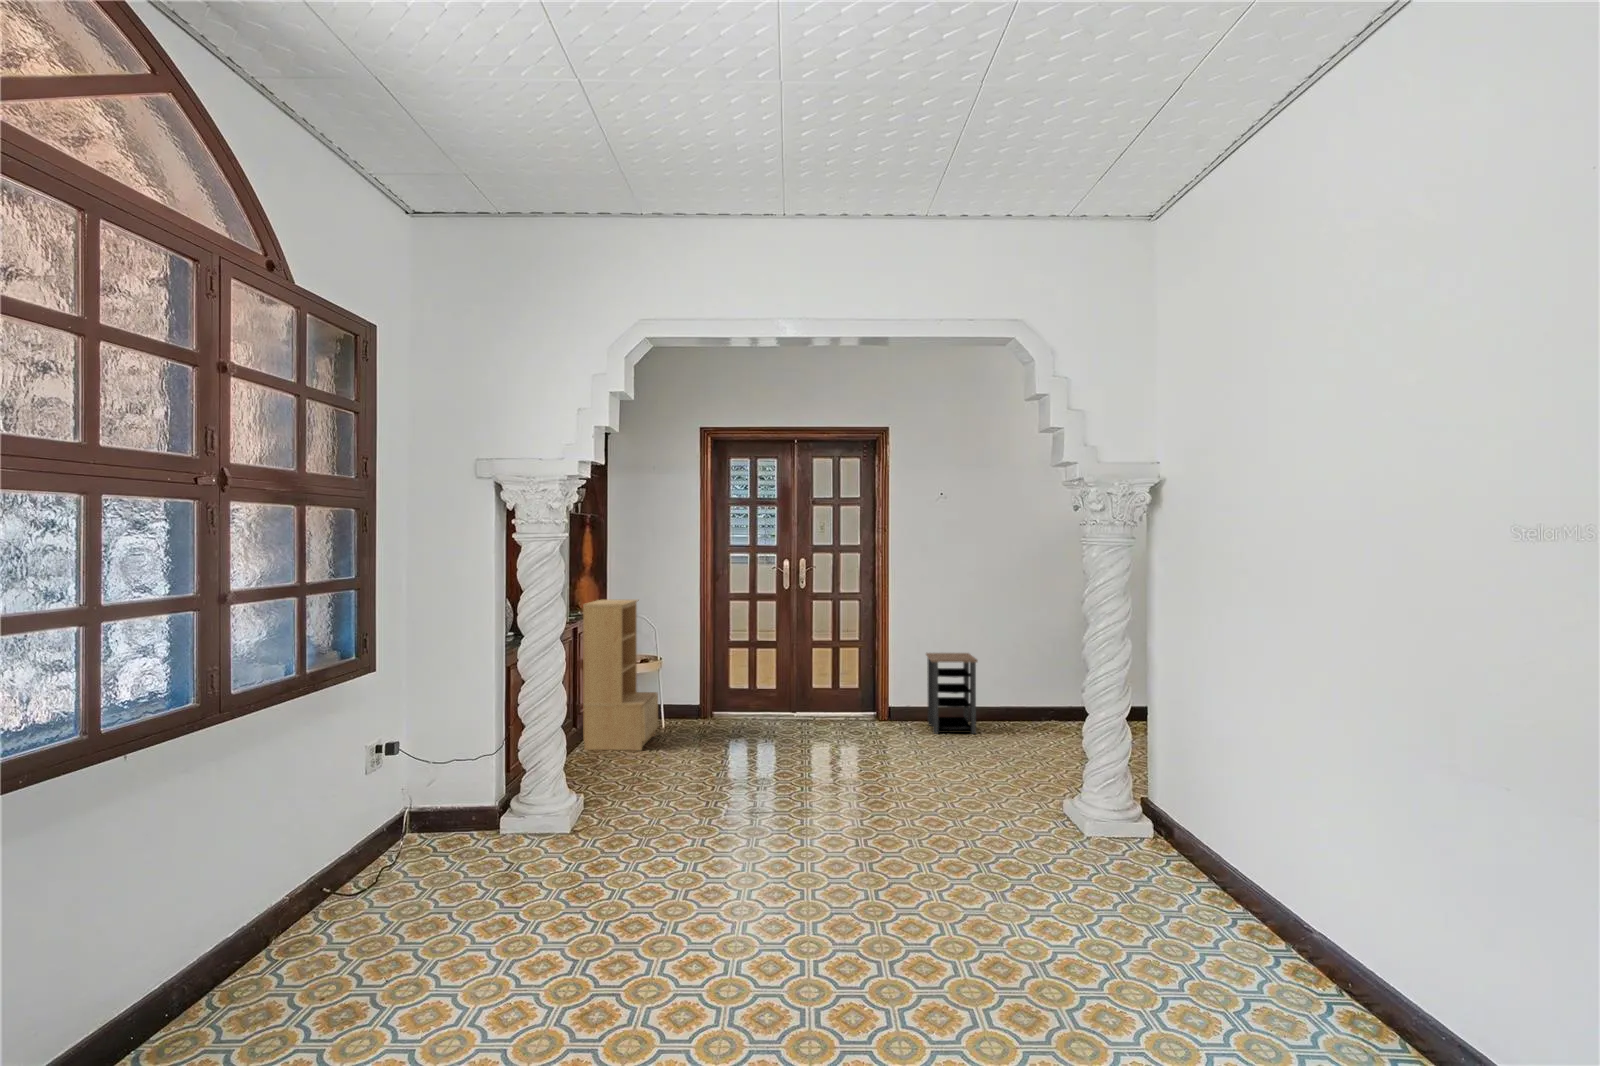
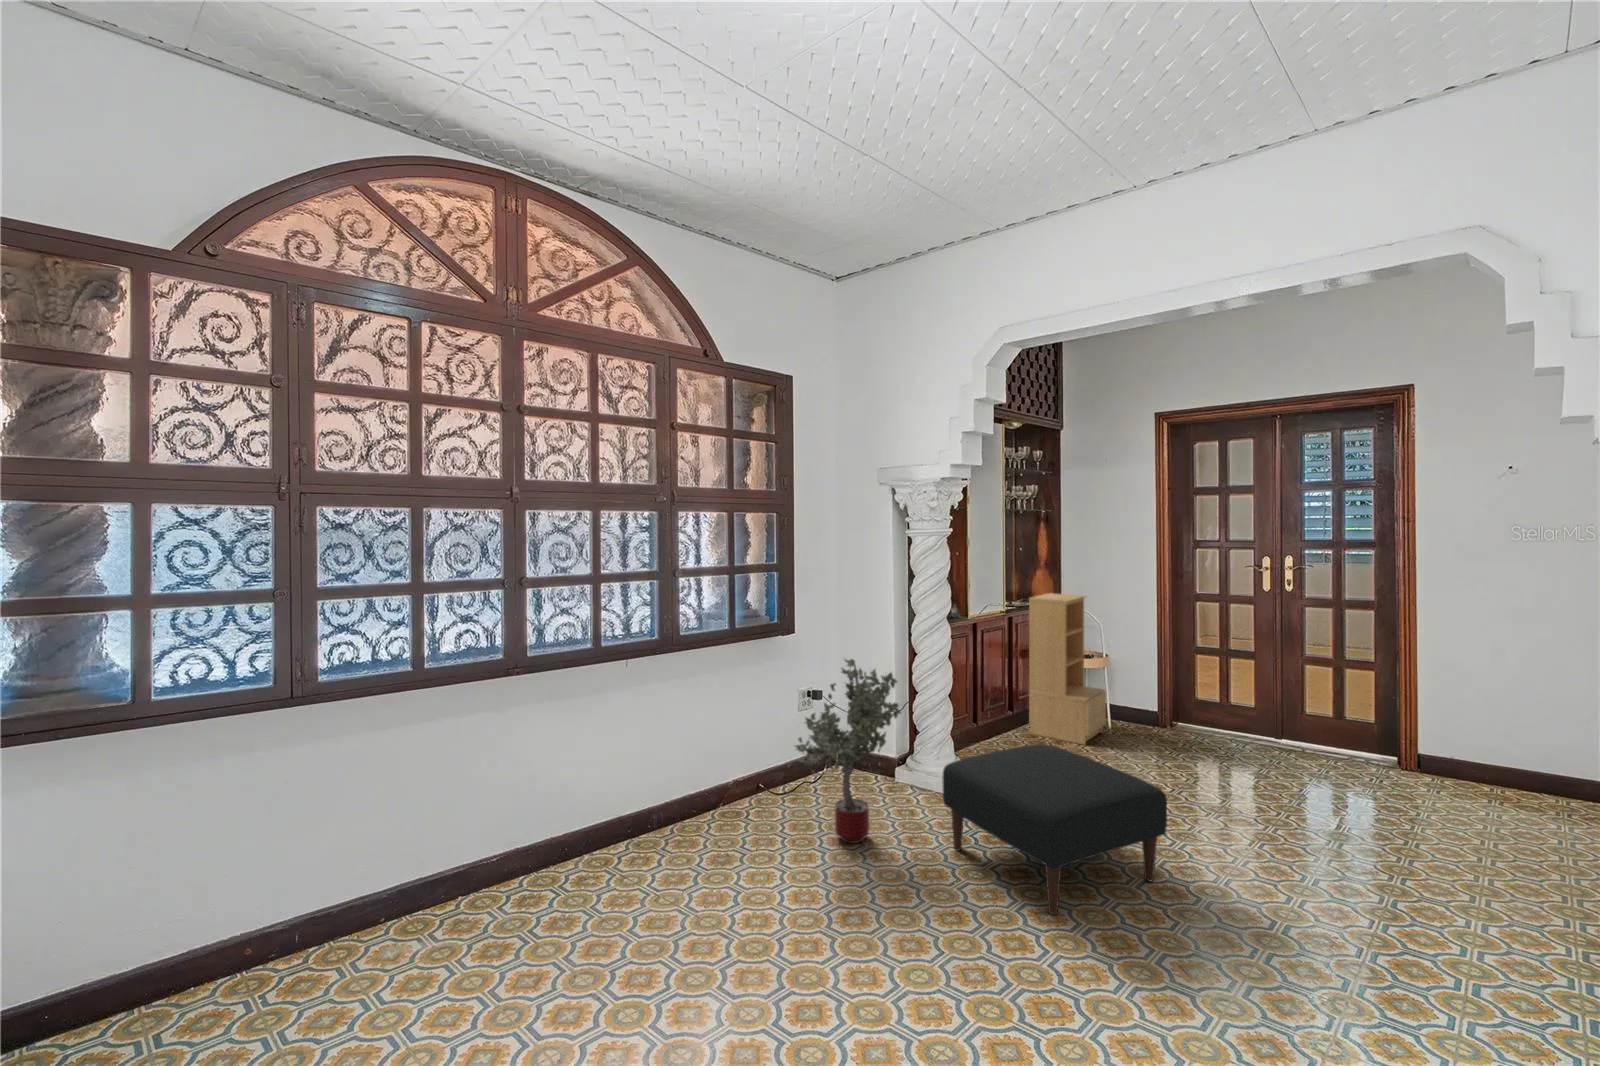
side table: present [926,653,978,734] -> none [1484,689,1578,813]
potted tree: none [302,679,459,921] -> present [795,659,901,843]
ottoman: none [516,748,746,922] -> present [943,744,1167,915]

